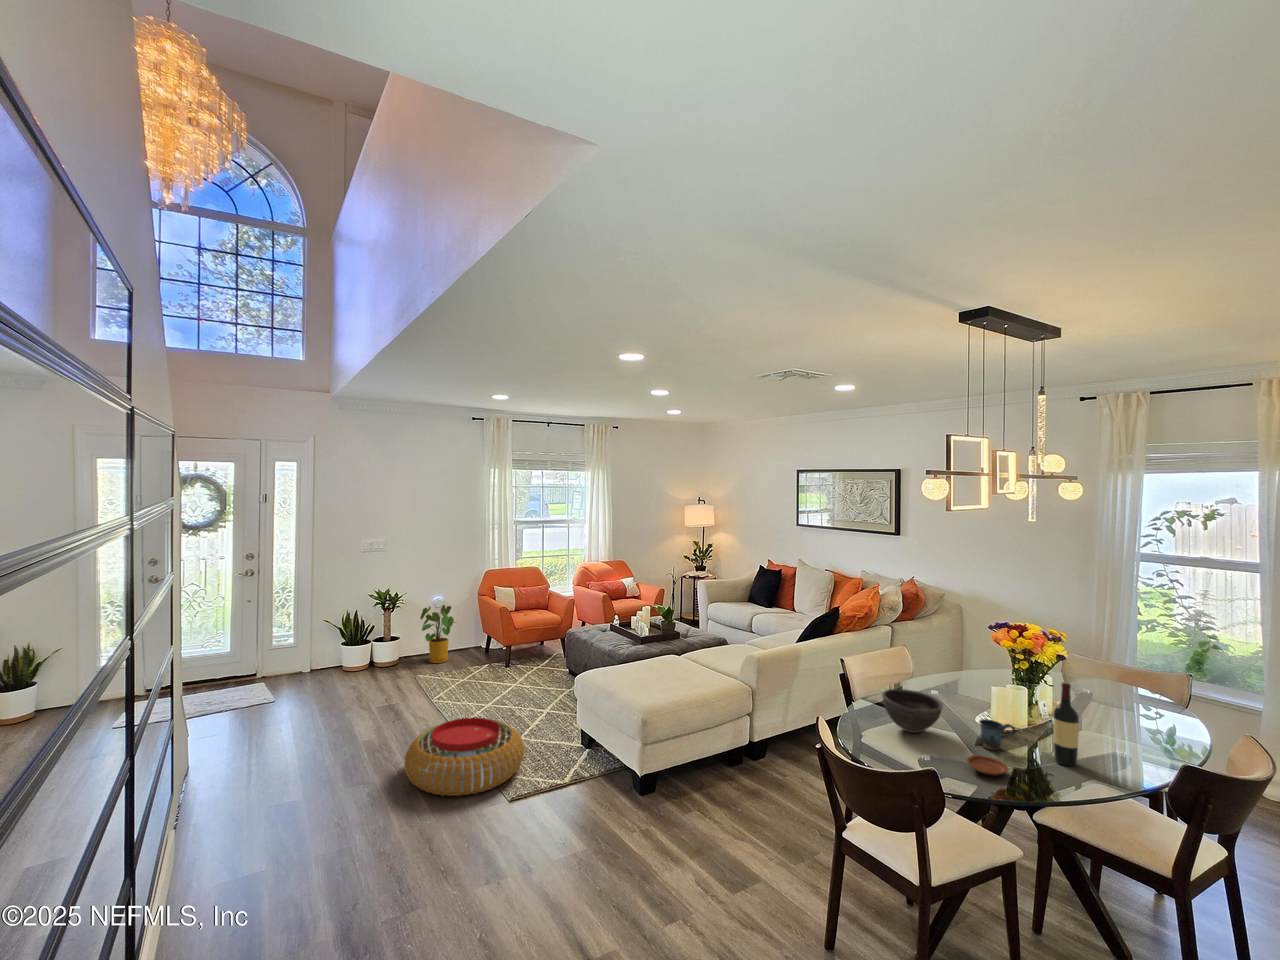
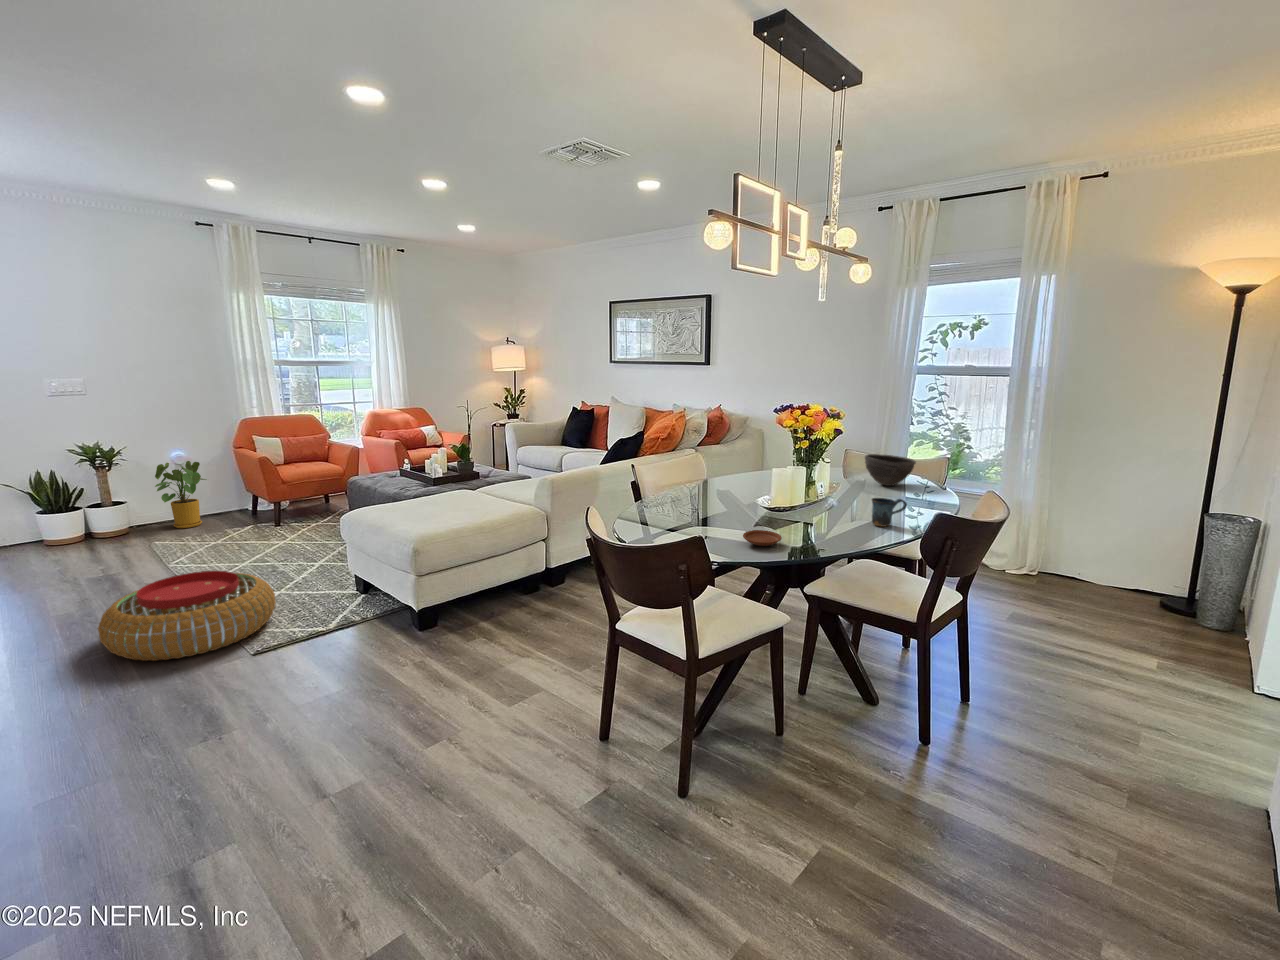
wine bottle: present [1053,683,1079,766] -> none [827,449,851,532]
bowl: present [882,689,943,733] -> present [865,454,916,486]
mug: present [979,719,1015,750] -> present [872,498,907,527]

